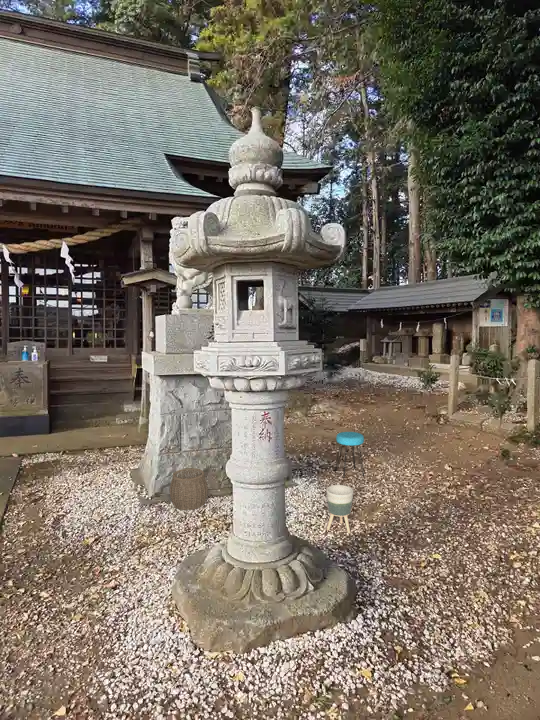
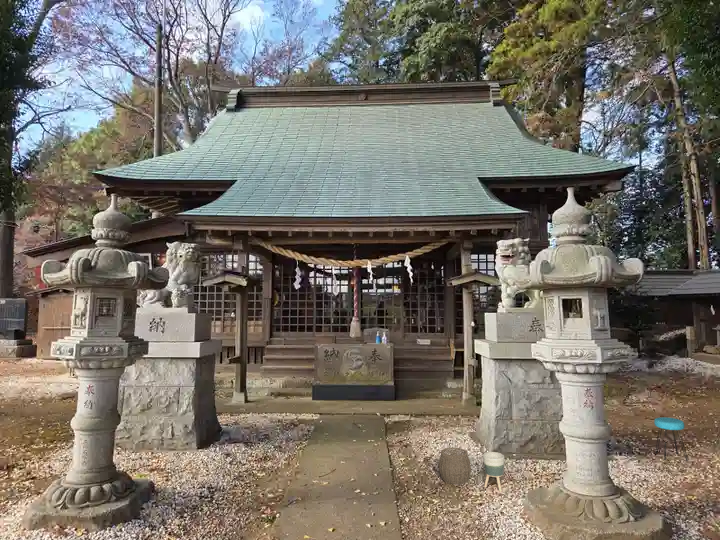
woven basket: present [170,468,208,510] -> present [439,448,471,484]
planter: present [326,485,353,533] -> present [483,452,504,492]

